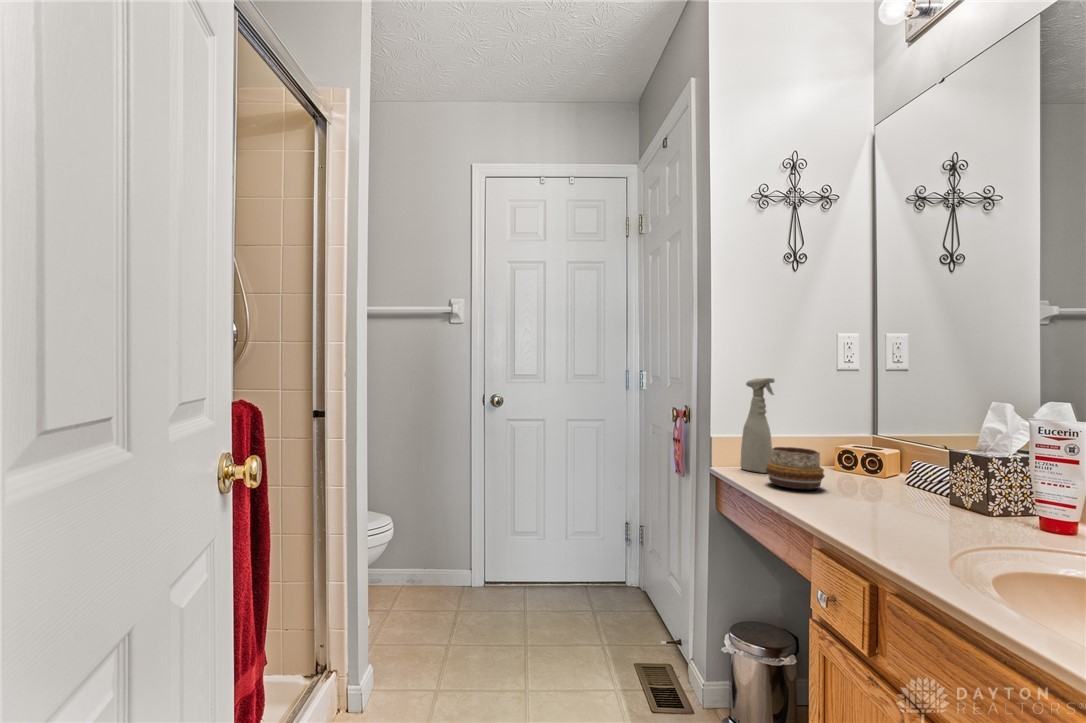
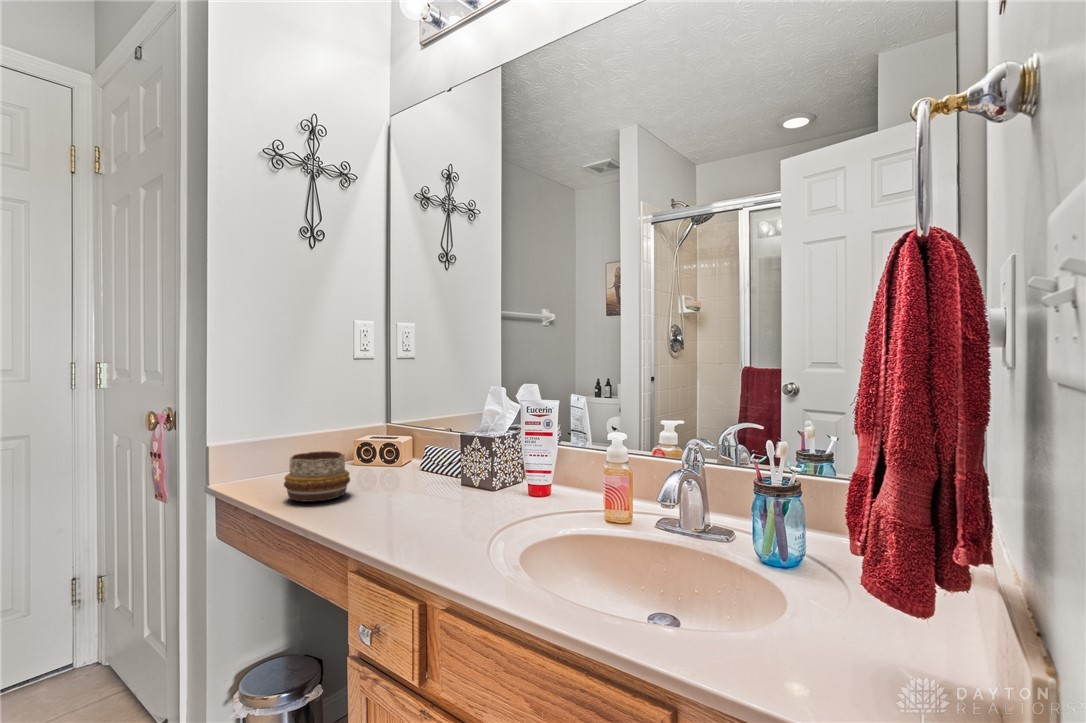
spray bottle: present [740,378,775,473] -> none [248,372,289,486]

